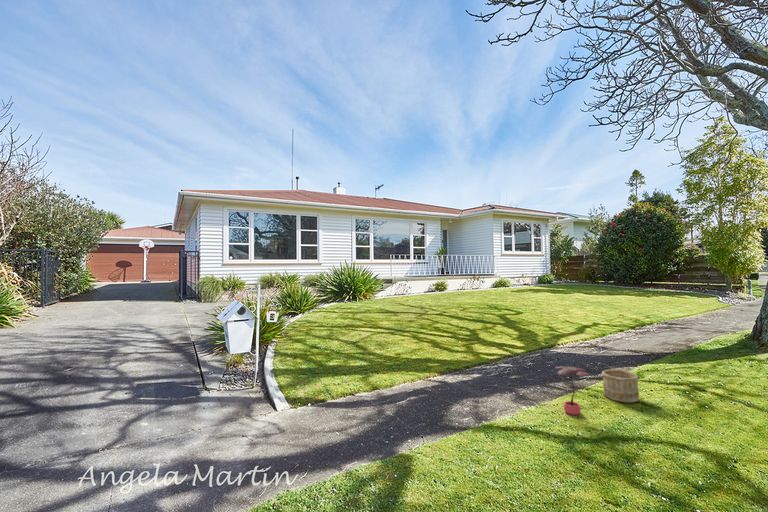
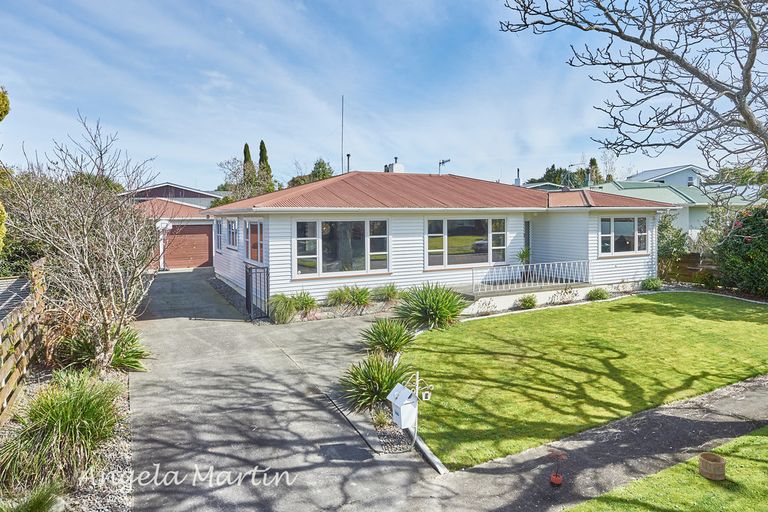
potted plant: present [555,366,589,415] -> present [547,449,568,484]

